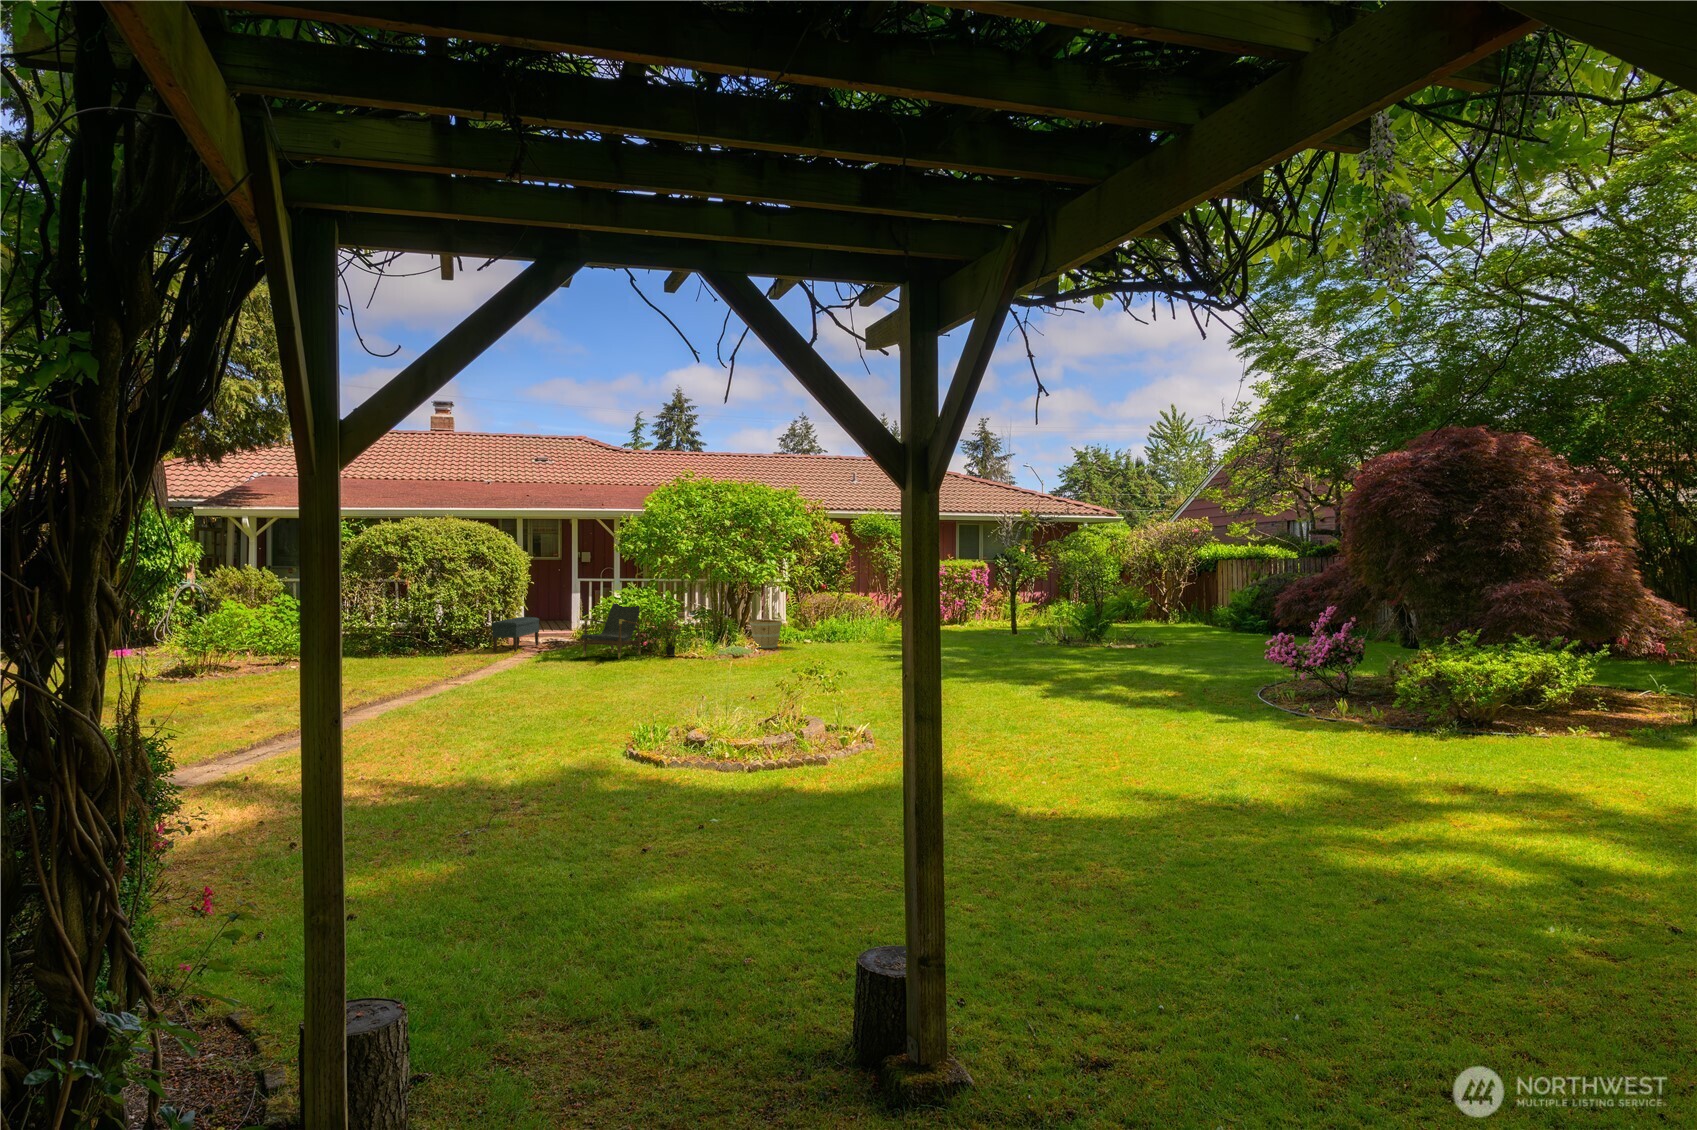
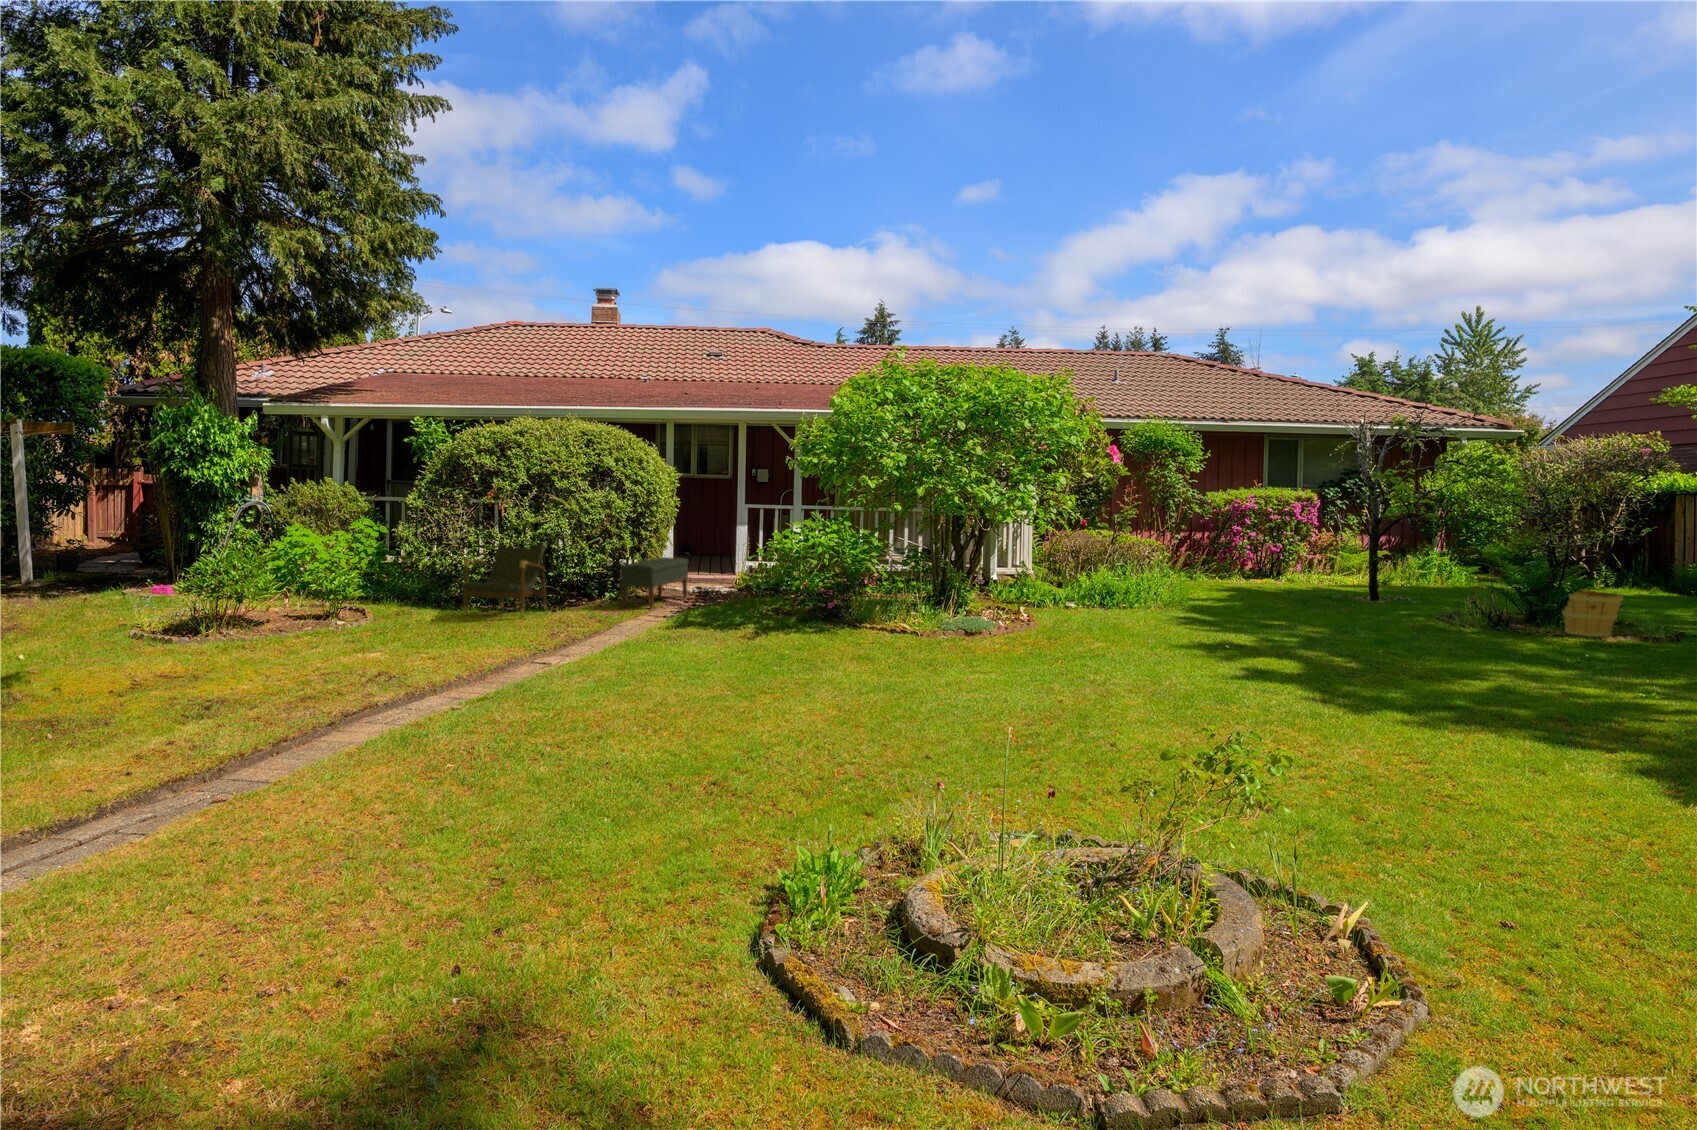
lounge chair: present [582,603,641,659] -> present [462,543,546,617]
potted plant: present [659,618,680,656] -> none [851,568,883,626]
wooden bucket: present [750,619,782,649] -> present [1562,590,1623,637]

